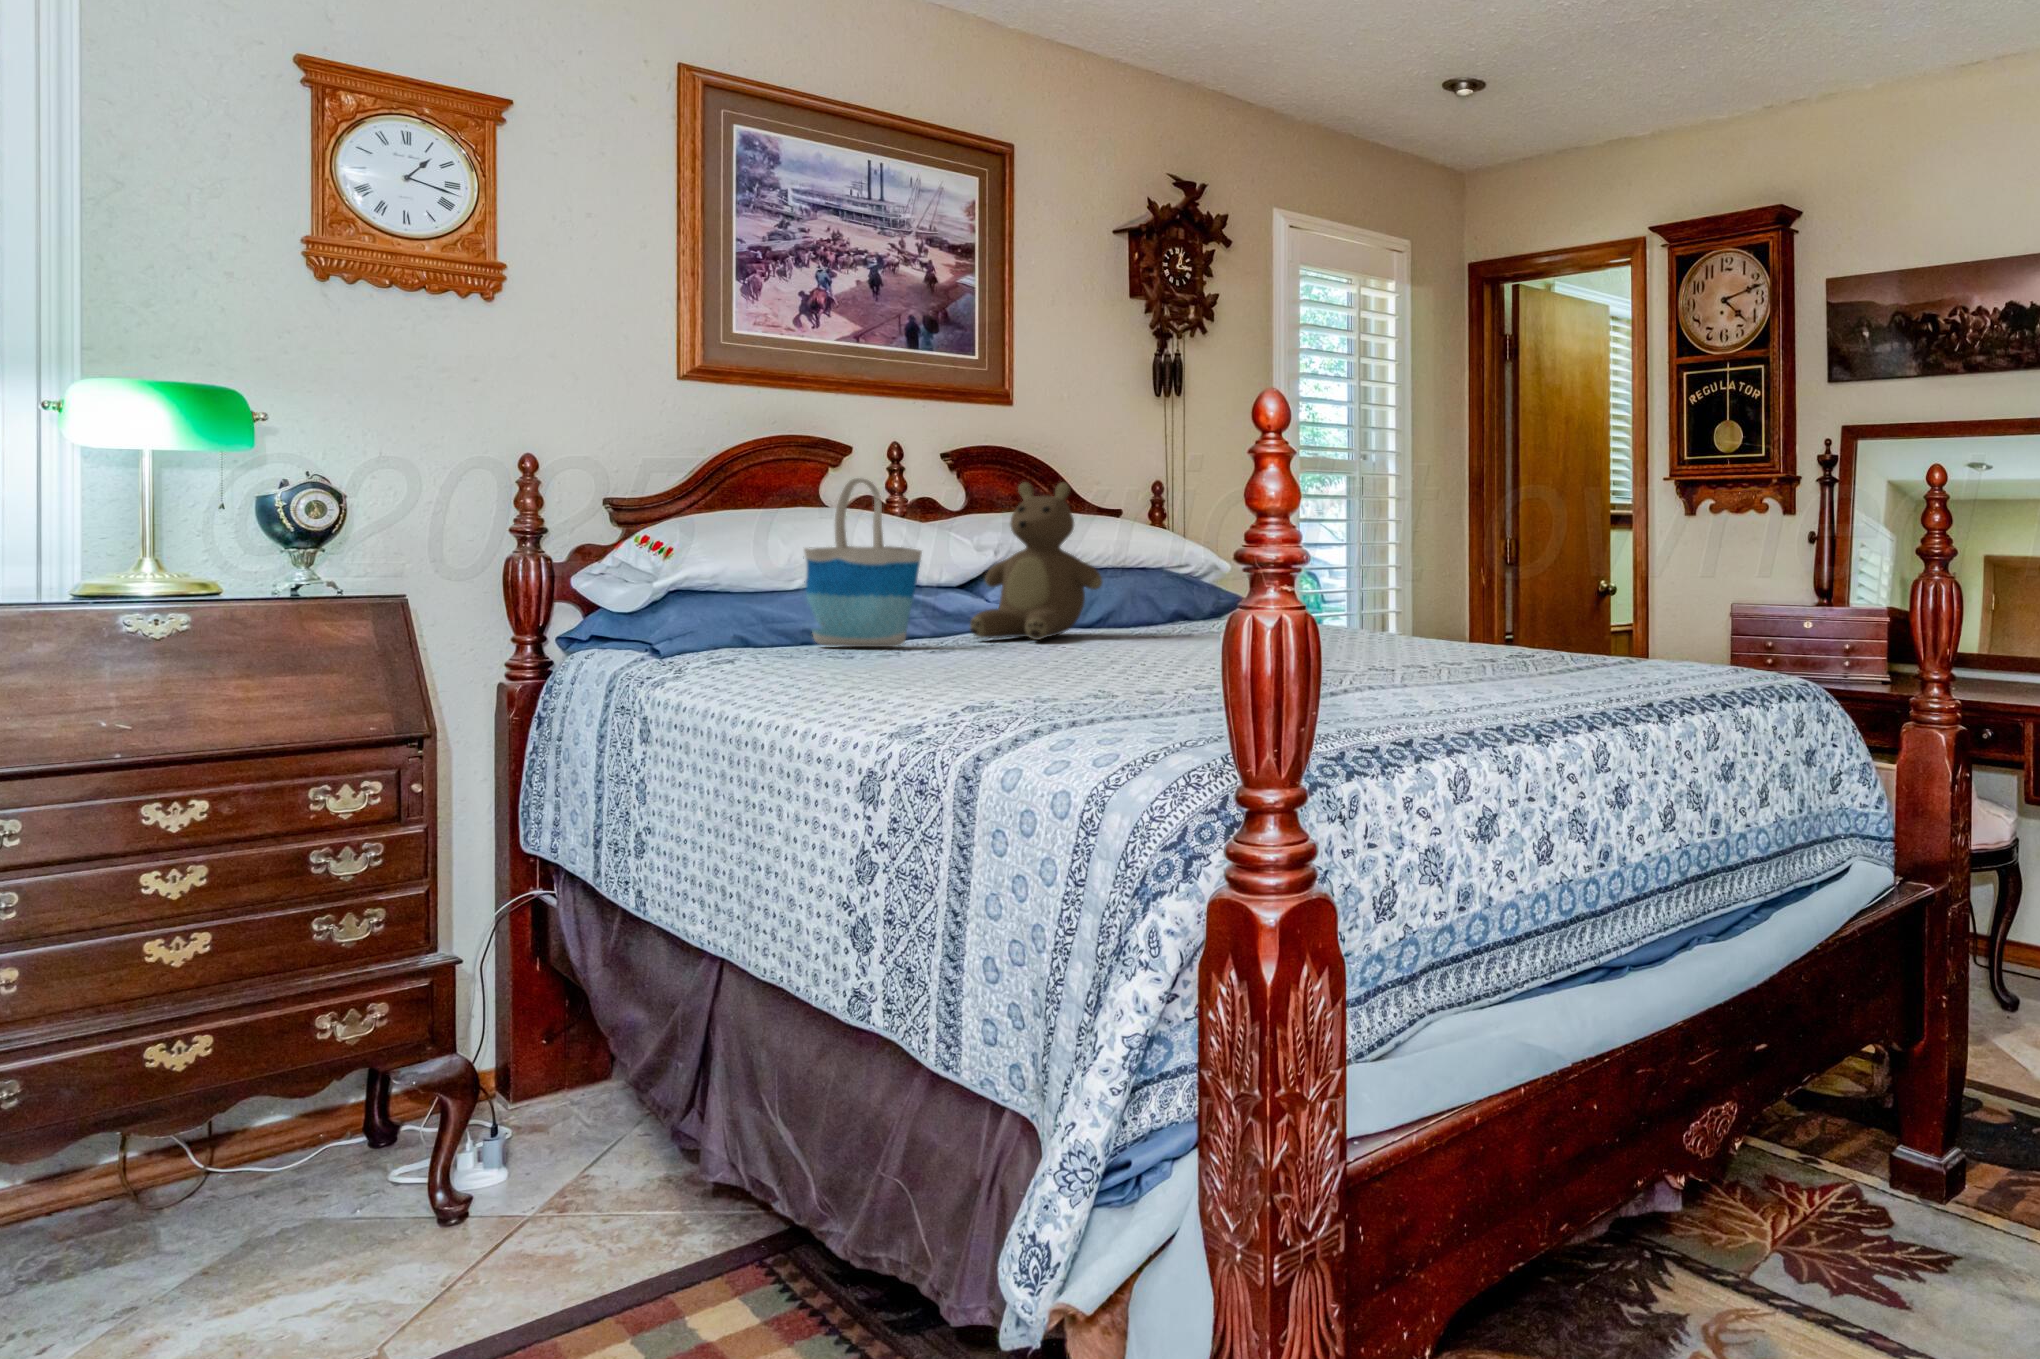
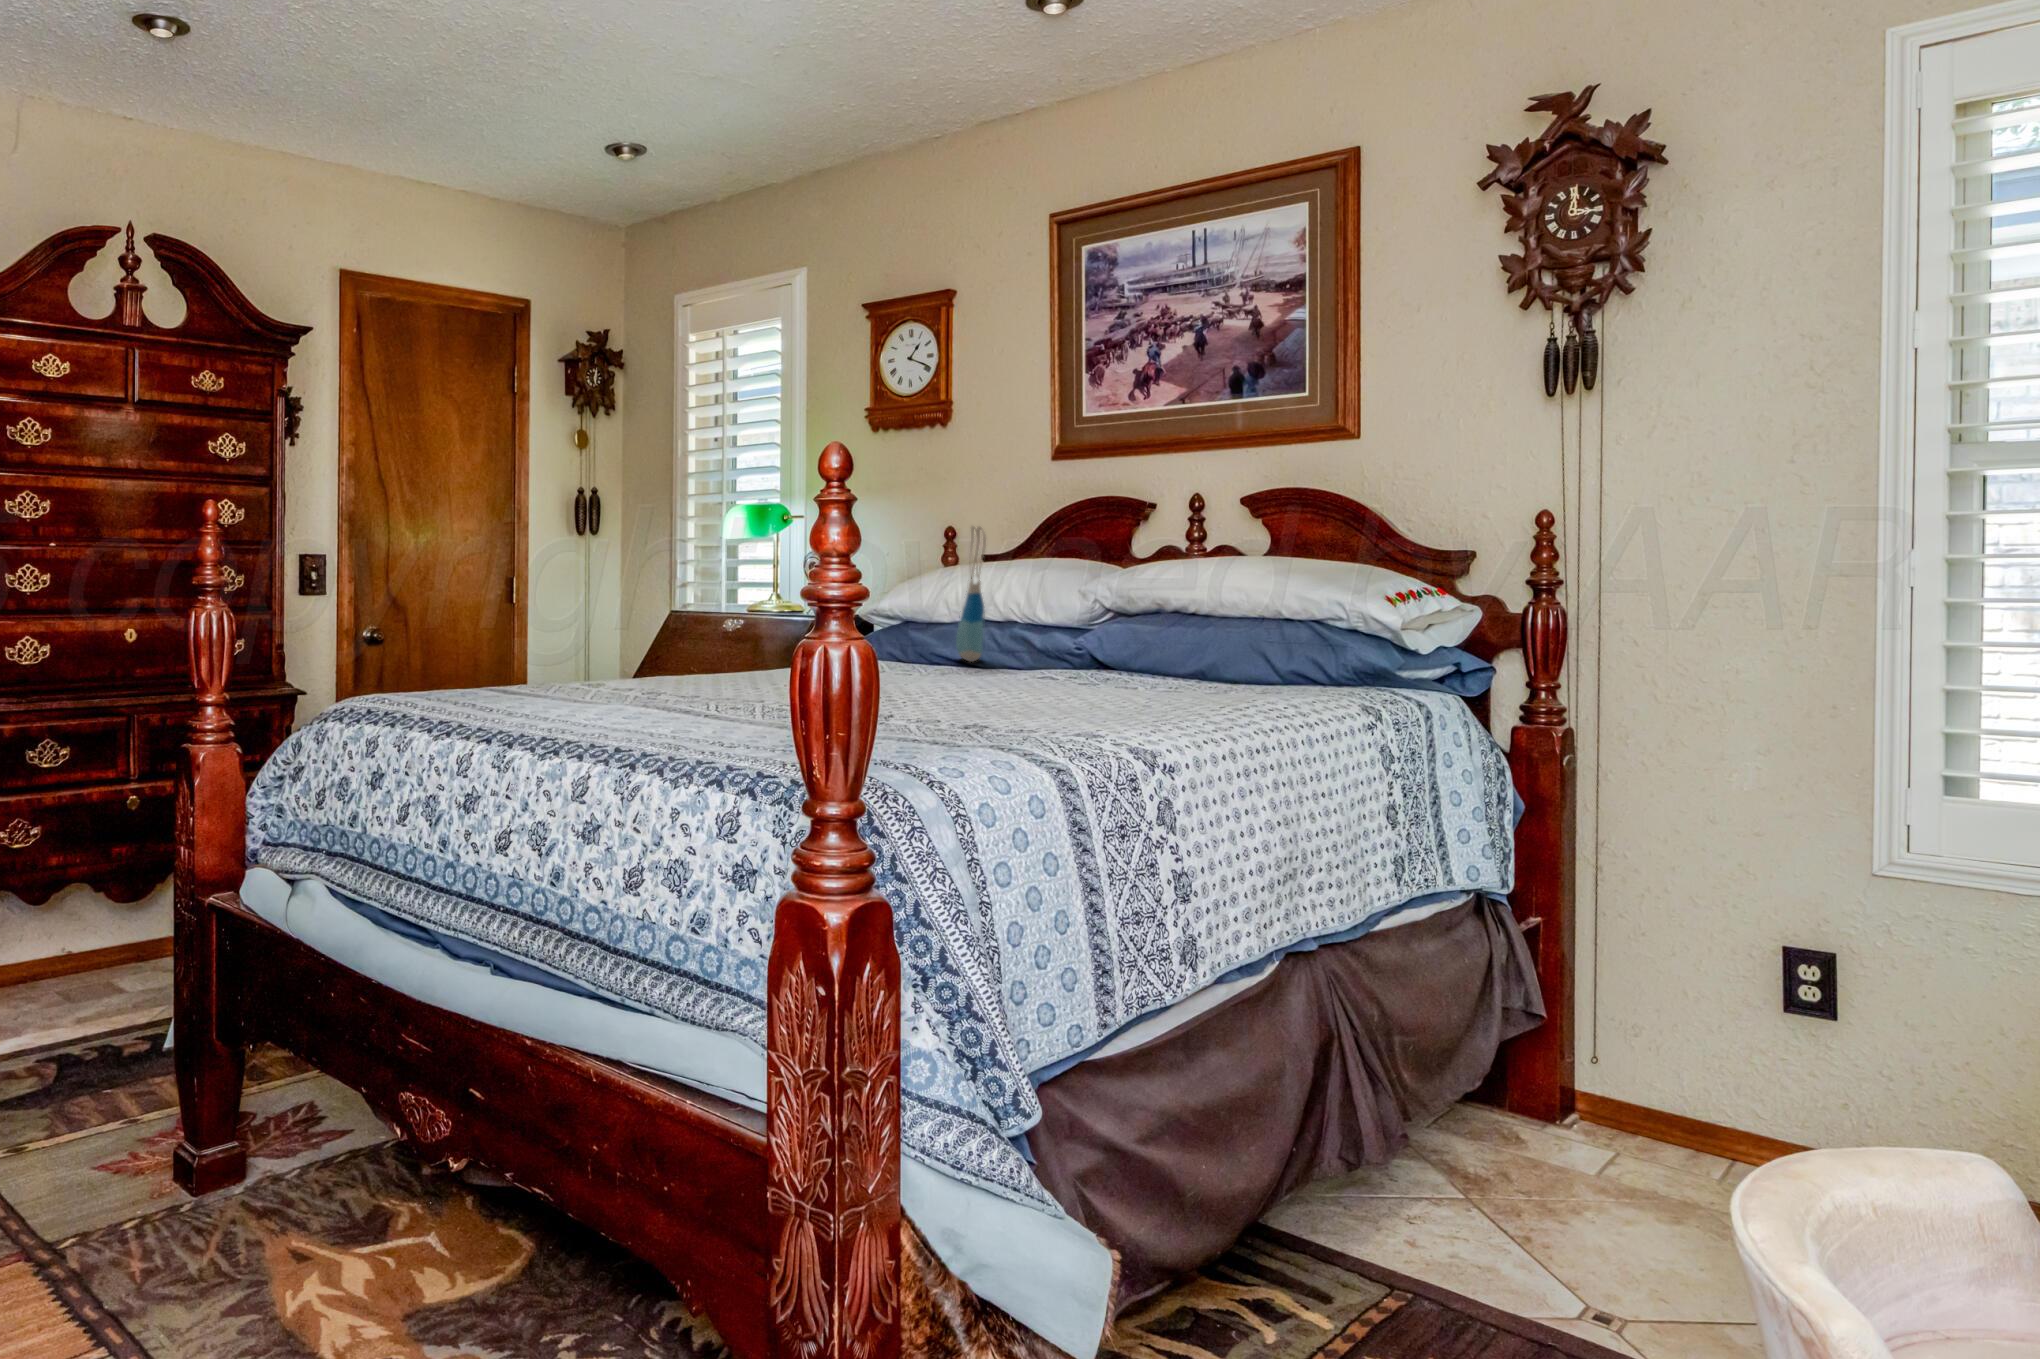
teddy bear: present [970,482,1102,640] -> none [1027,525,1132,675]

